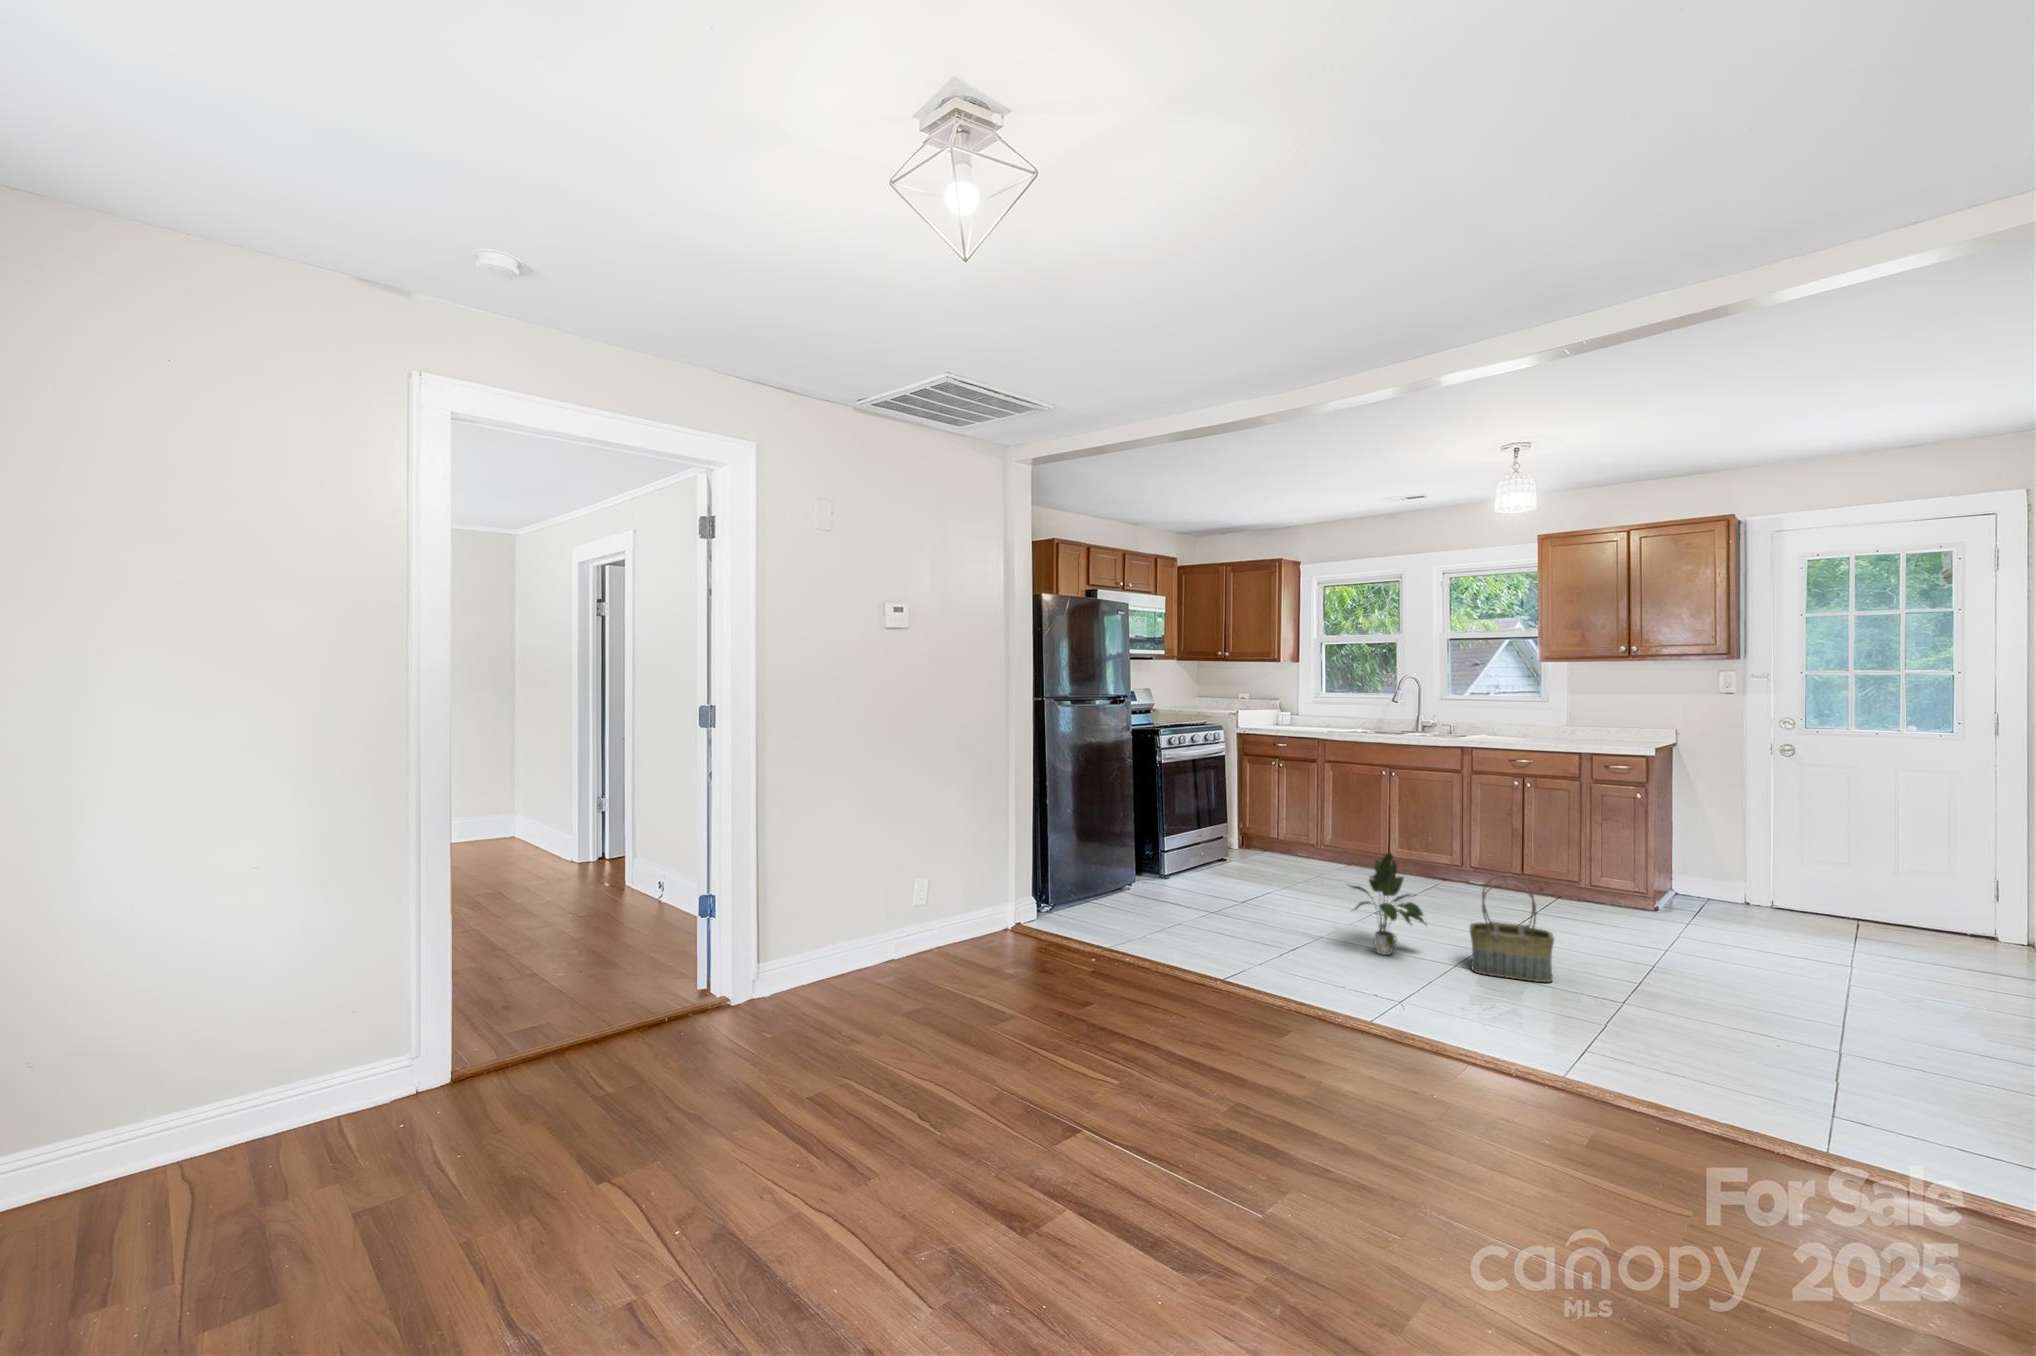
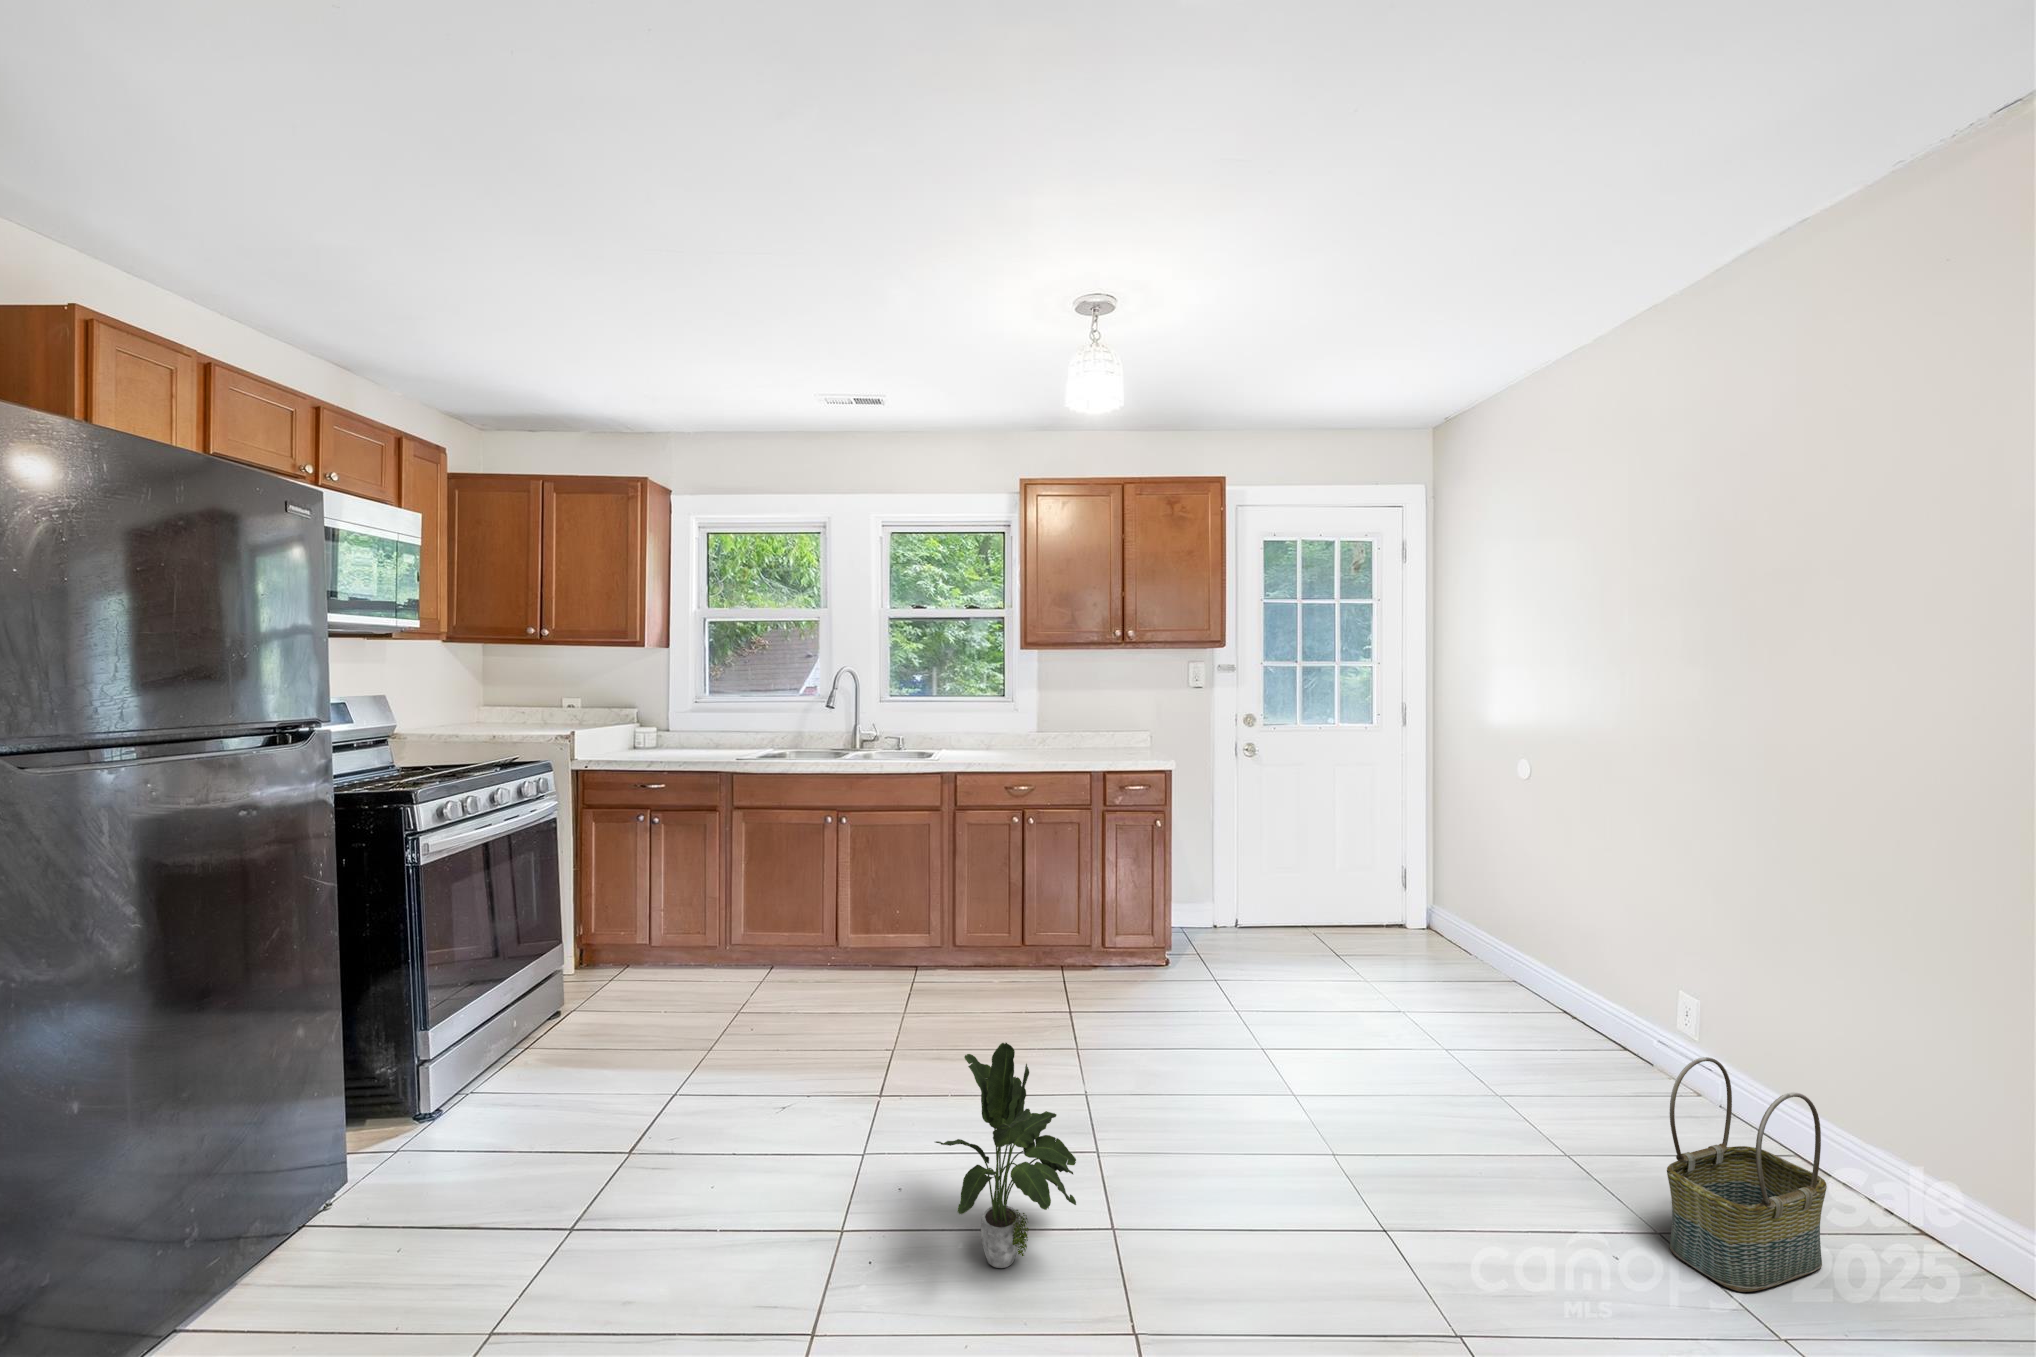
basket: present [1470,874,1554,982] -> present [1667,1057,1827,1292]

